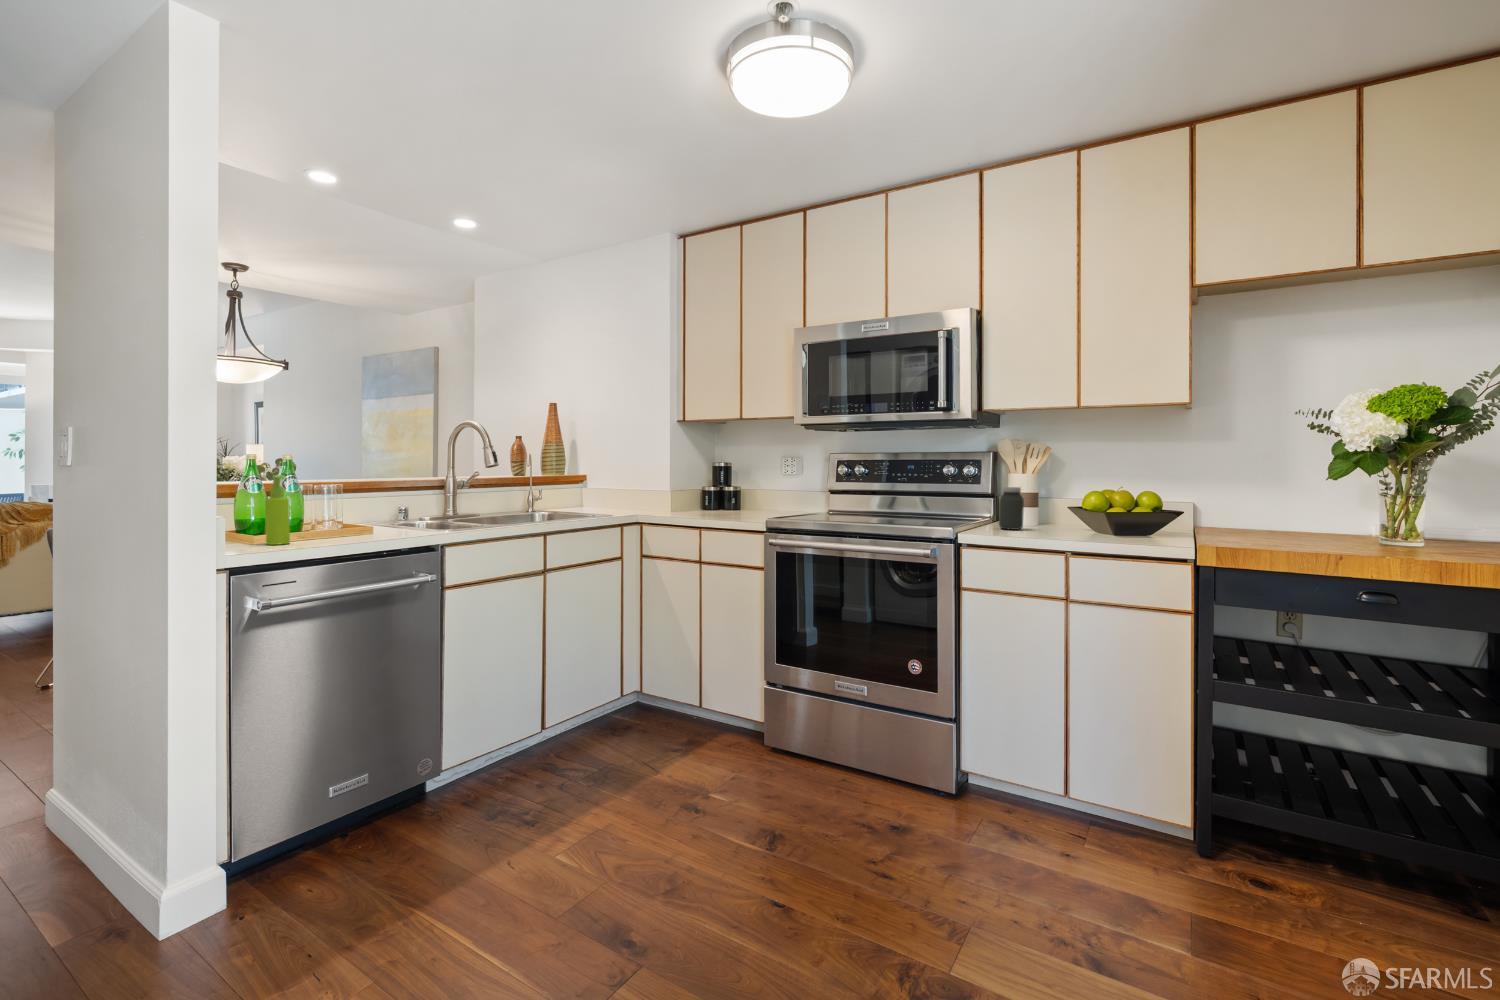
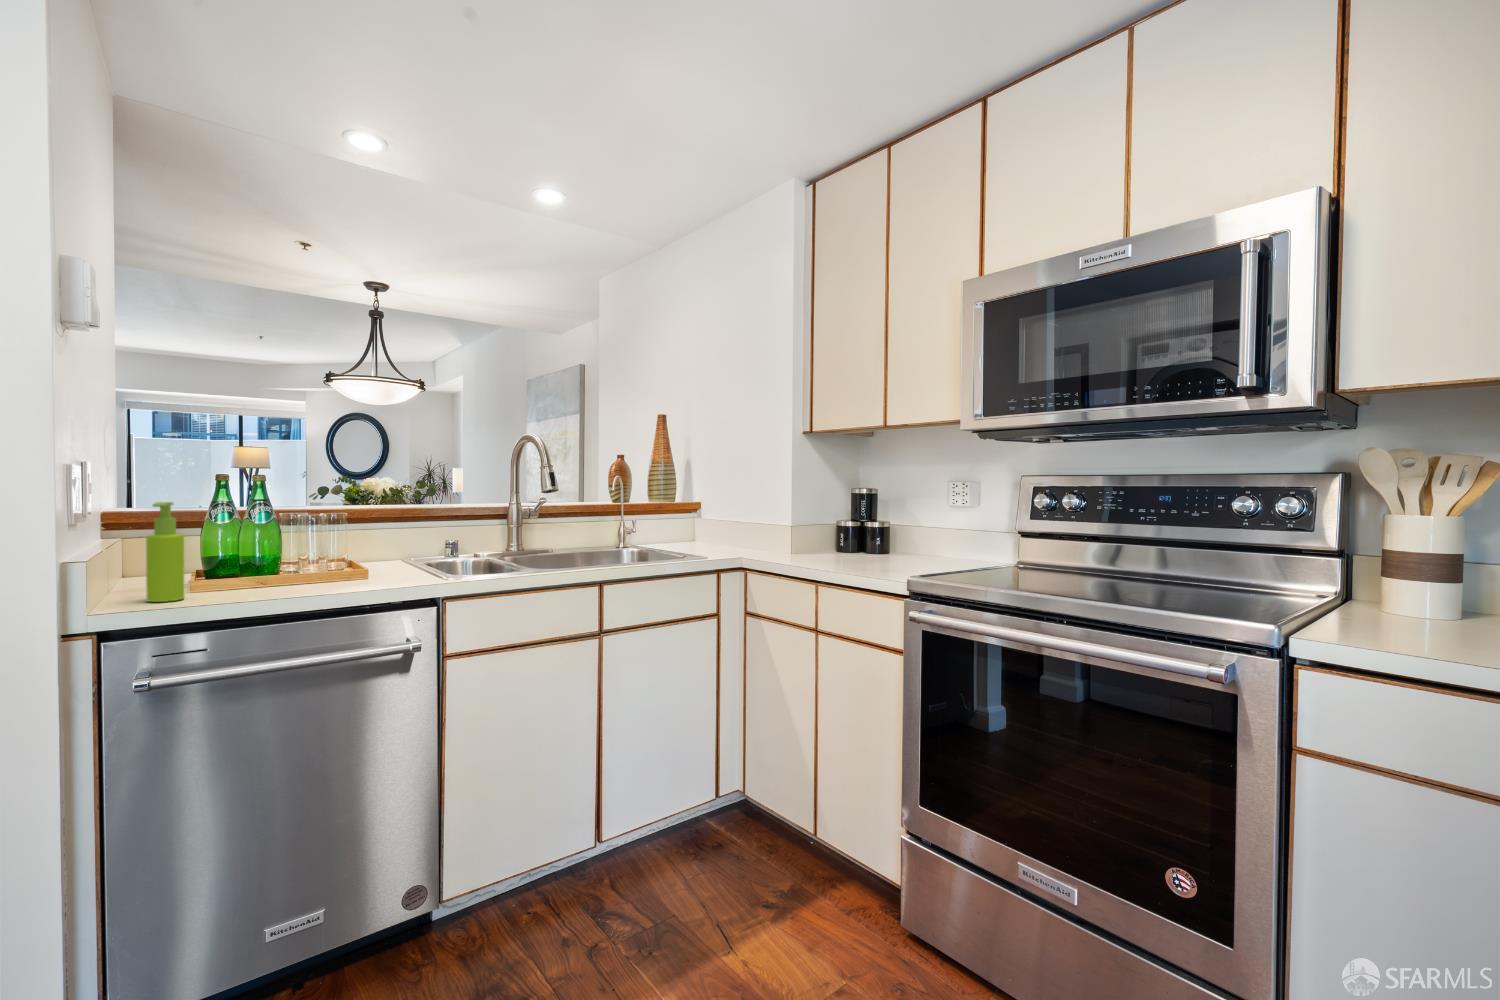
jar: present [999,487,1024,530] -> none [1375,541,1440,629]

